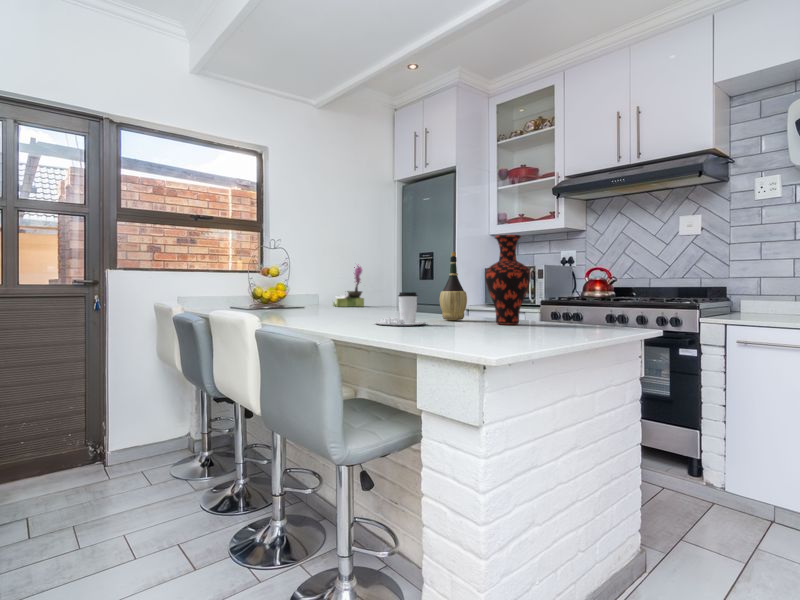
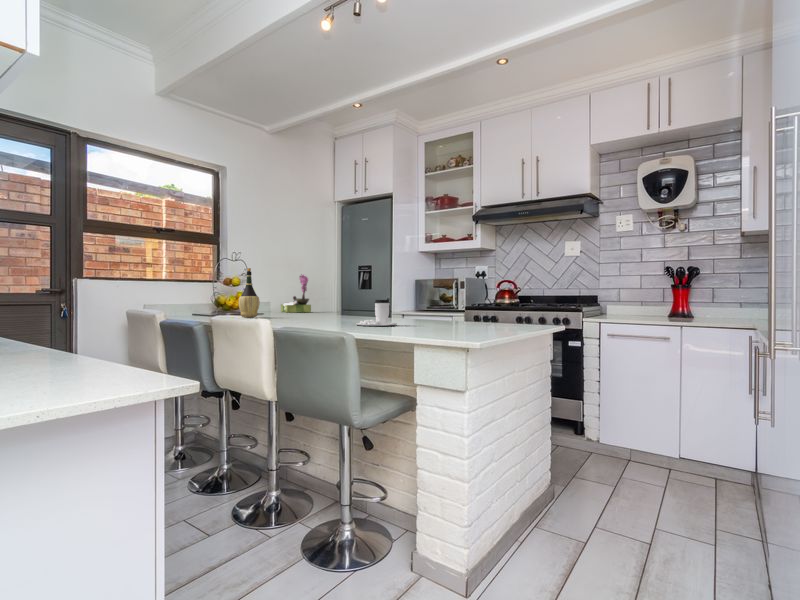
vase: present [485,235,531,325] -> none [437,256,472,325]
wine bottle: present [440,252,467,320] -> present [239,268,260,317]

